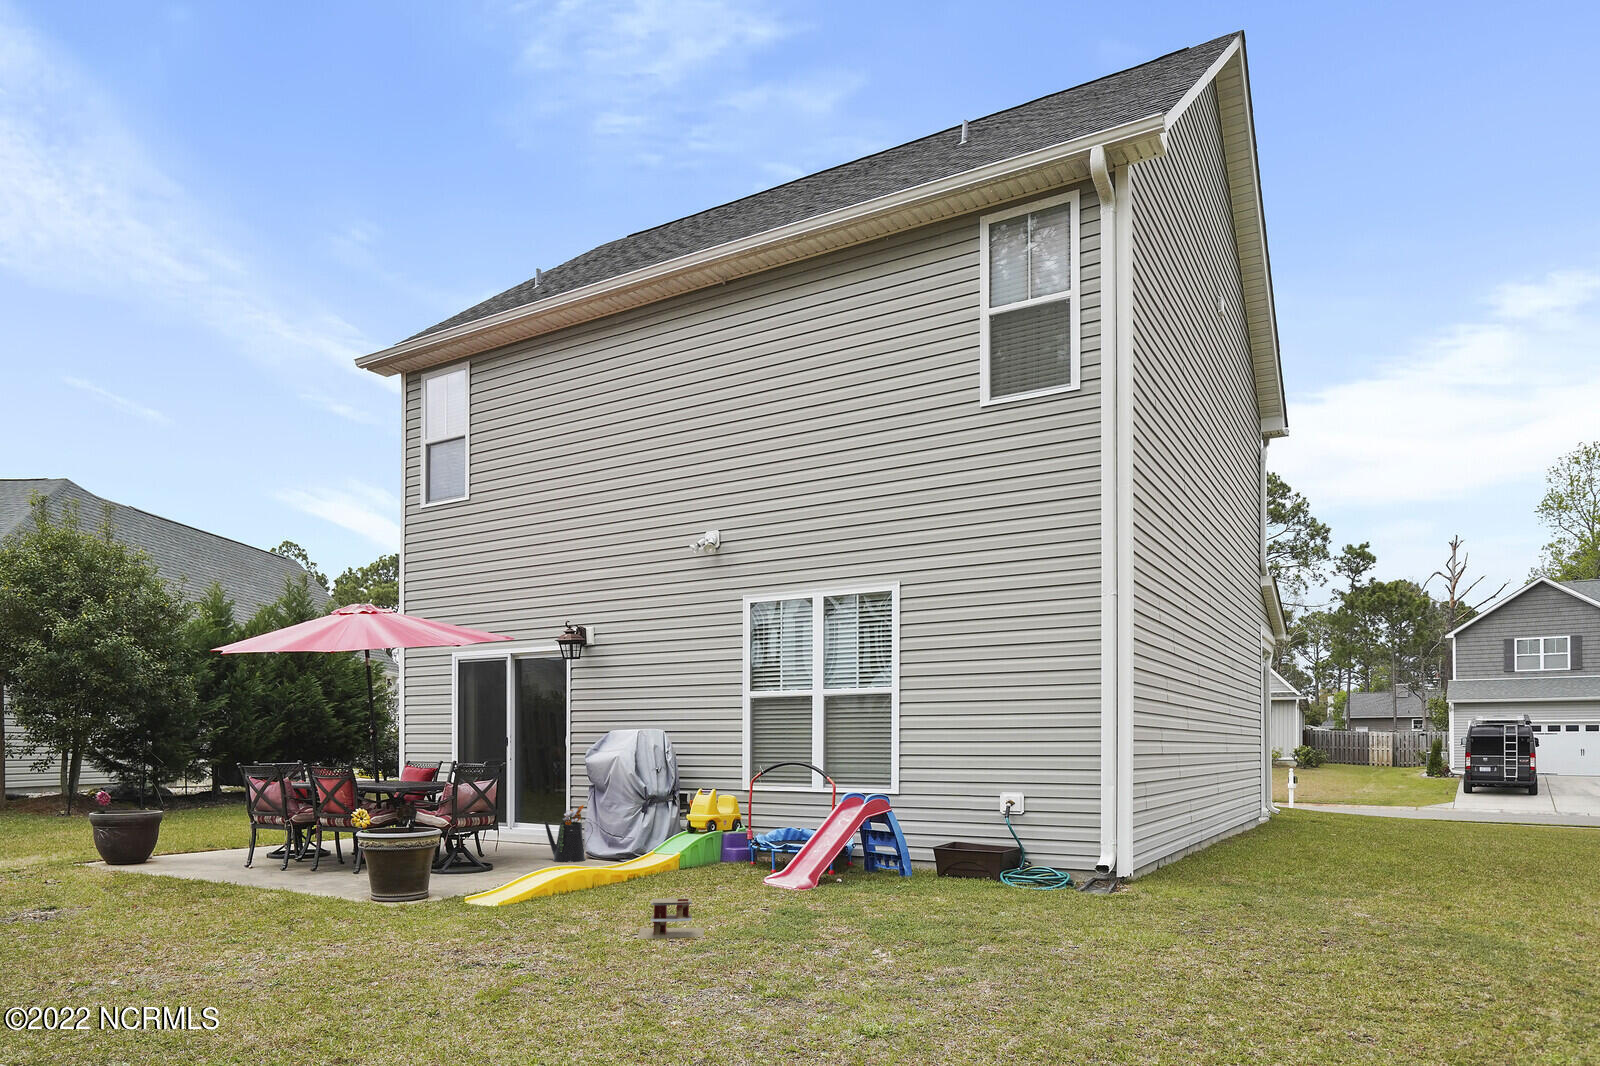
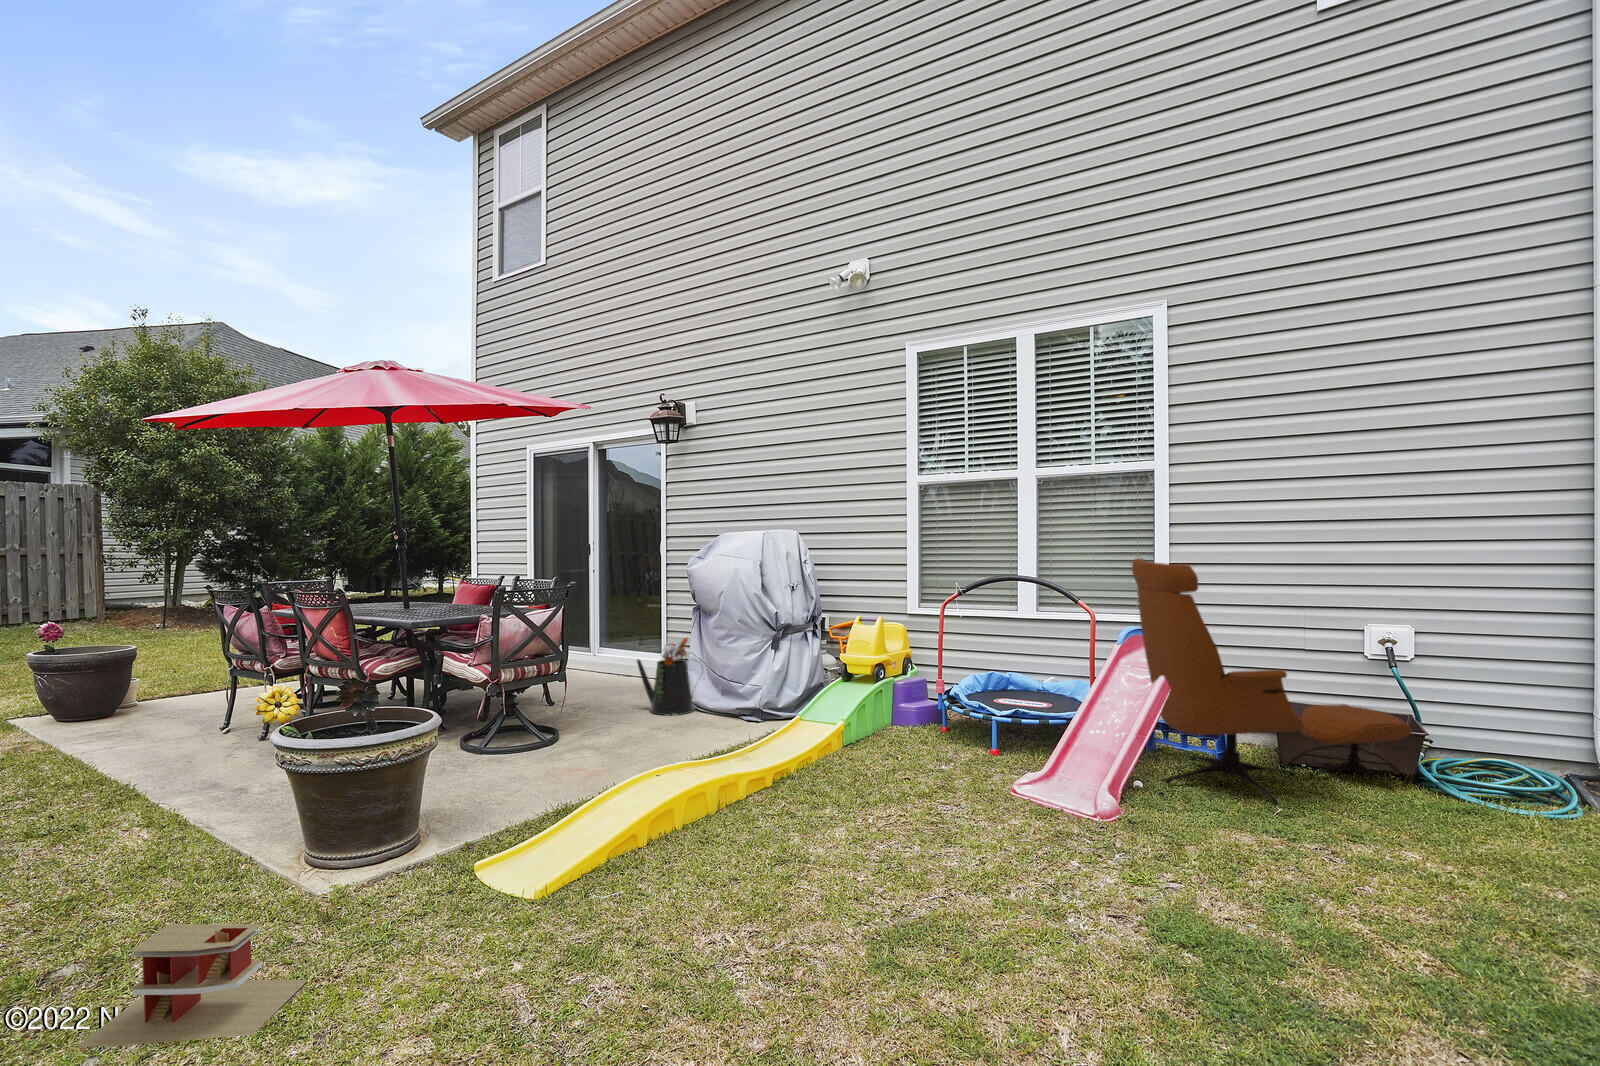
lounge chair: none [850,749,1010,891] -> present [1132,559,1413,804]
toy house: present [637,898,704,939] -> present [77,924,308,1046]

